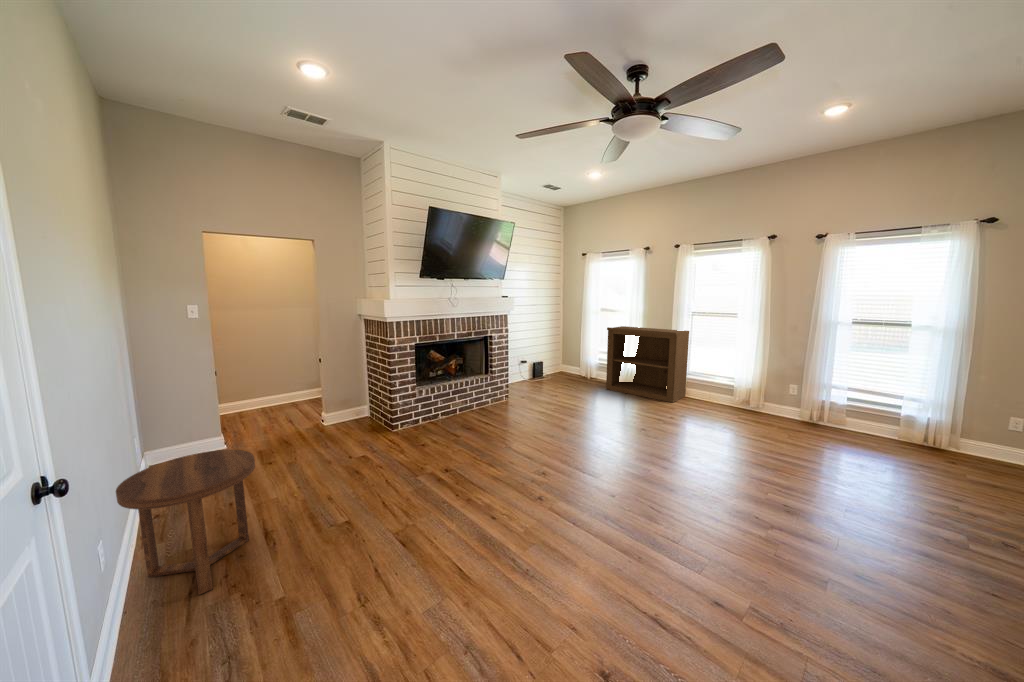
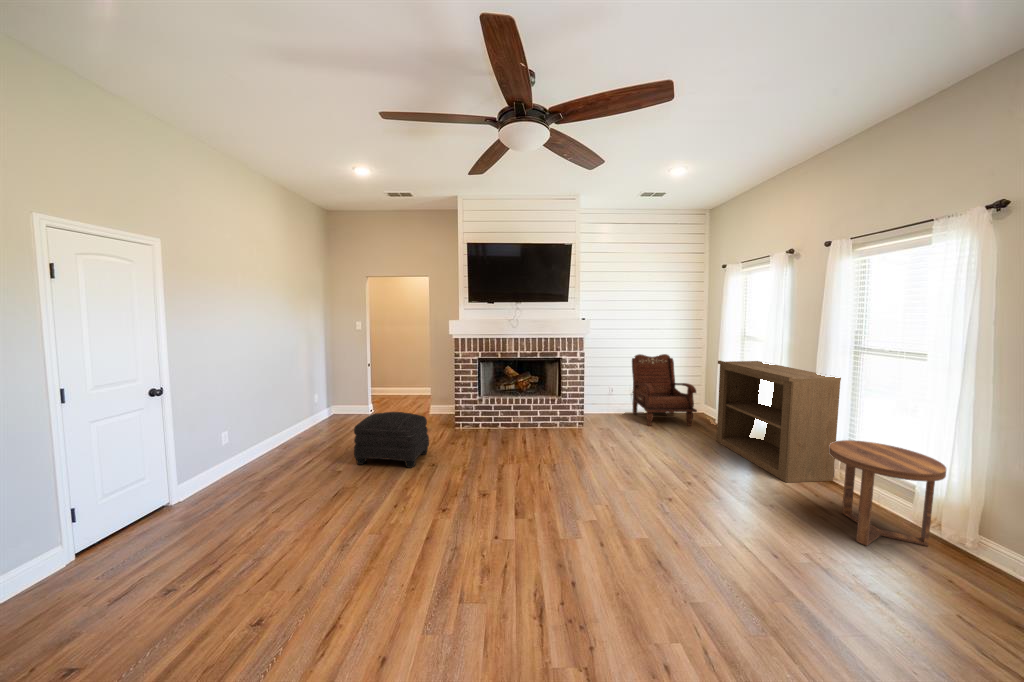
armchair: none [521,328,581,389] -> present [632,354,697,426]
ottoman: none [338,417,434,502] -> present [354,412,429,468]
side table: present [116,450,255,594] -> present [829,440,946,546]

